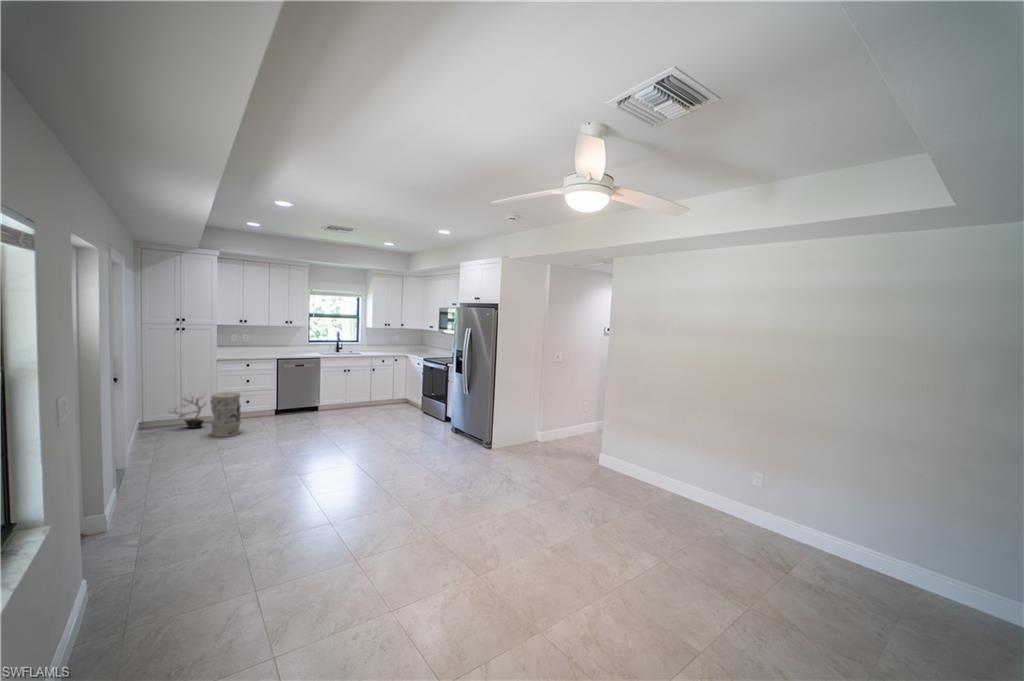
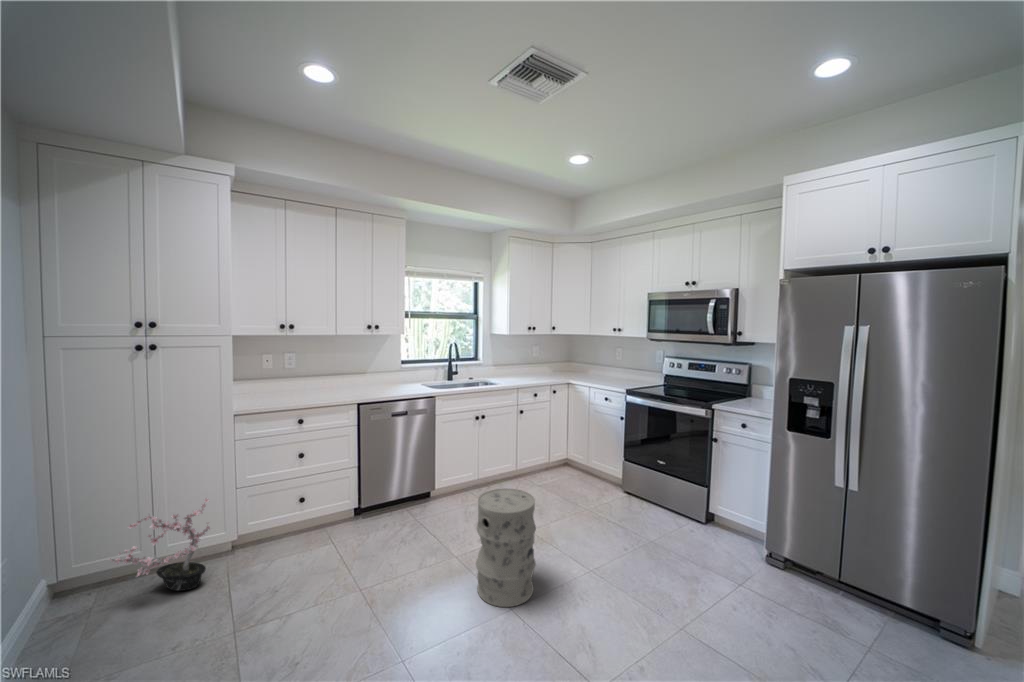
trash can: present [211,393,241,437] -> present [476,489,536,607]

